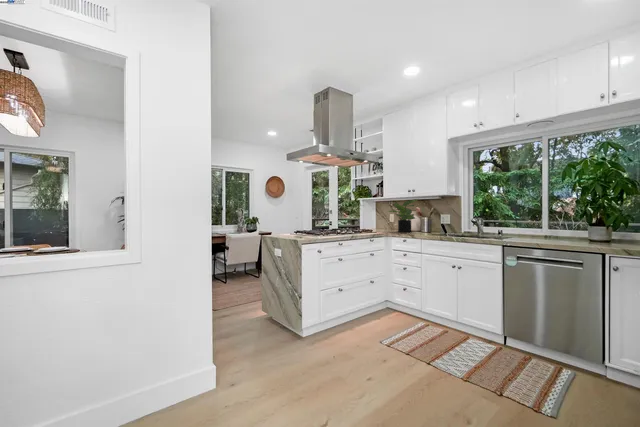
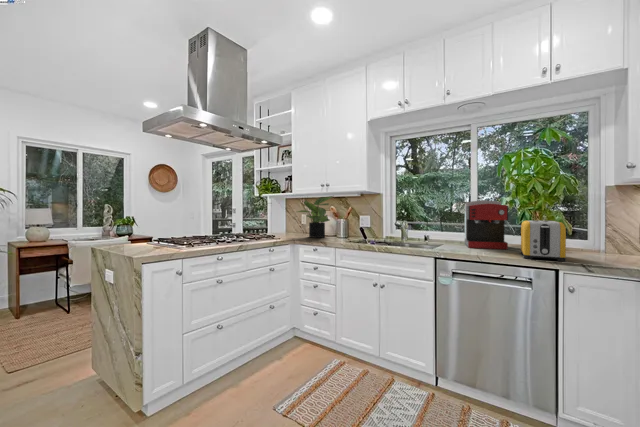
coffee maker: none [535,201,573,241] -> present [465,200,508,249]
toaster: none [578,217,614,248] -> present [521,221,566,262]

